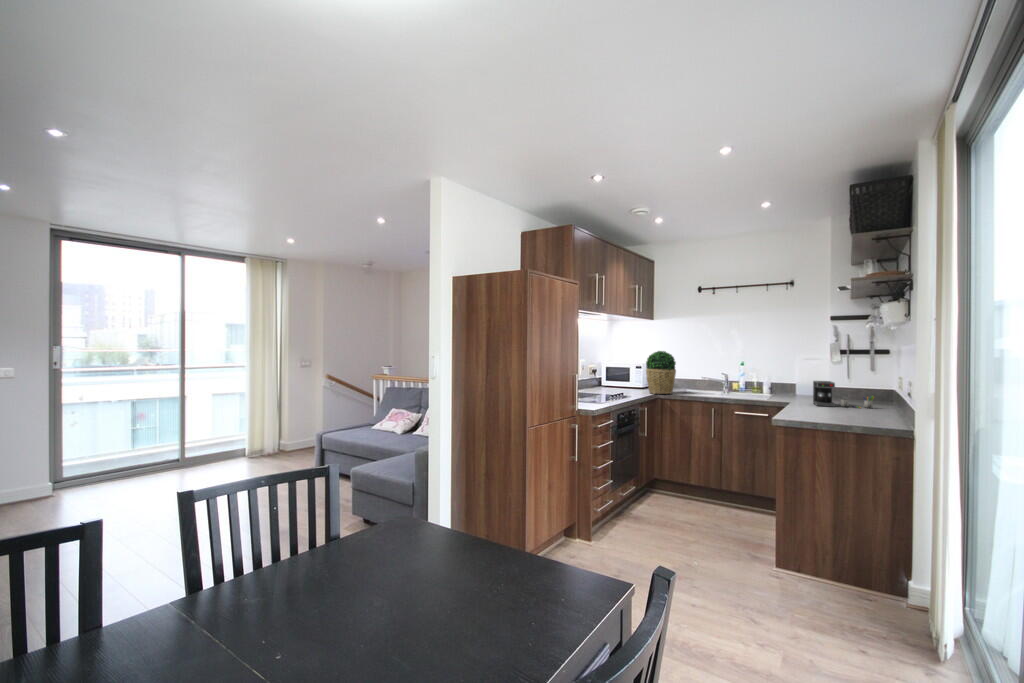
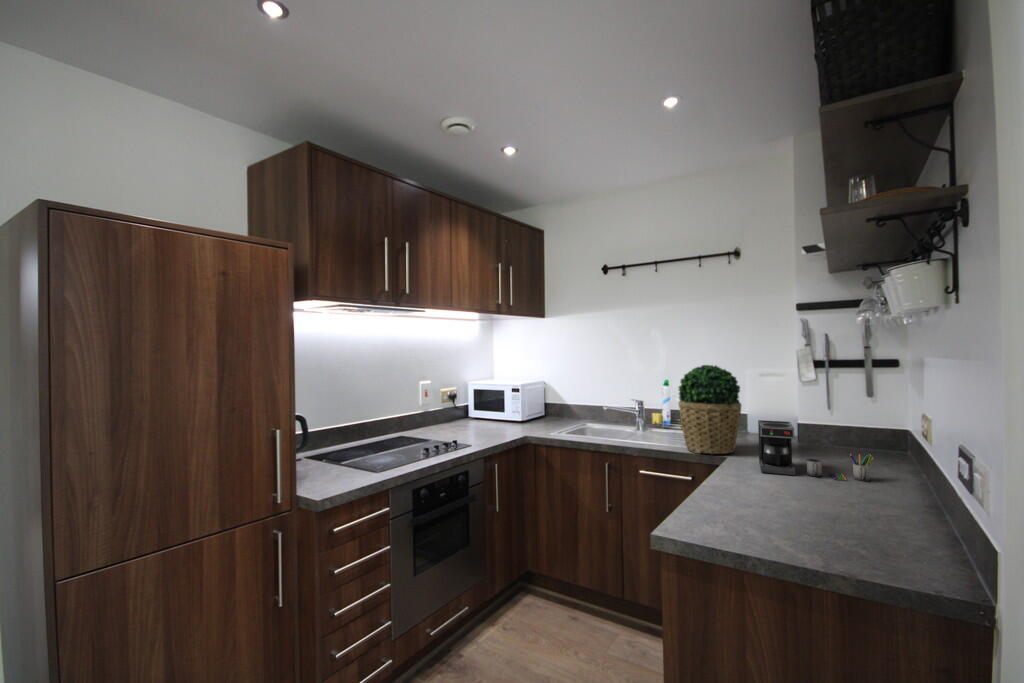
potted plant: present [646,351,676,394] -> present [678,365,741,454]

